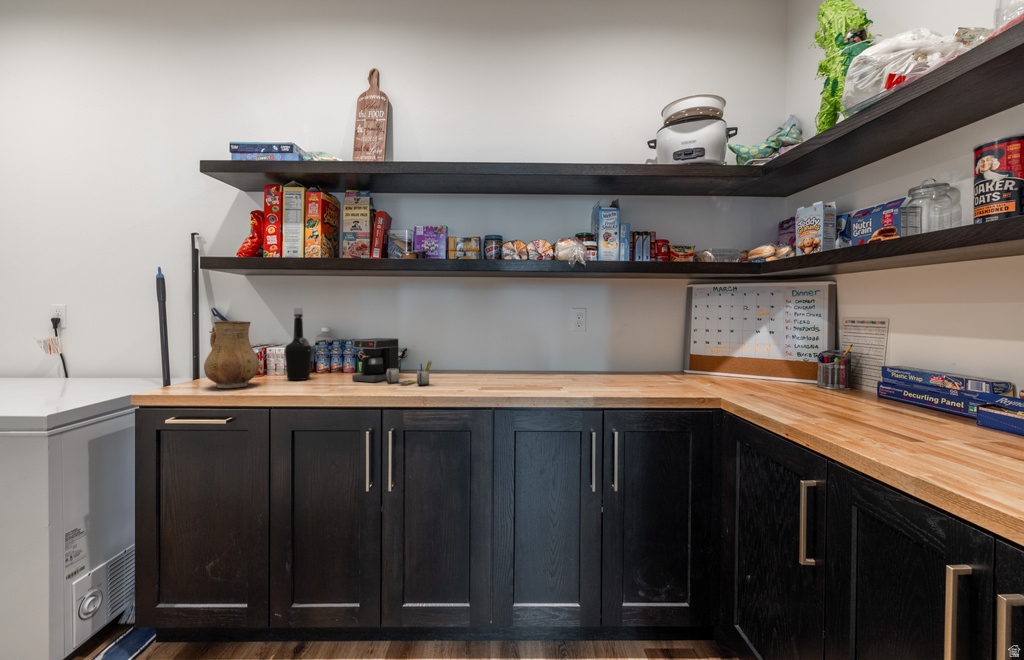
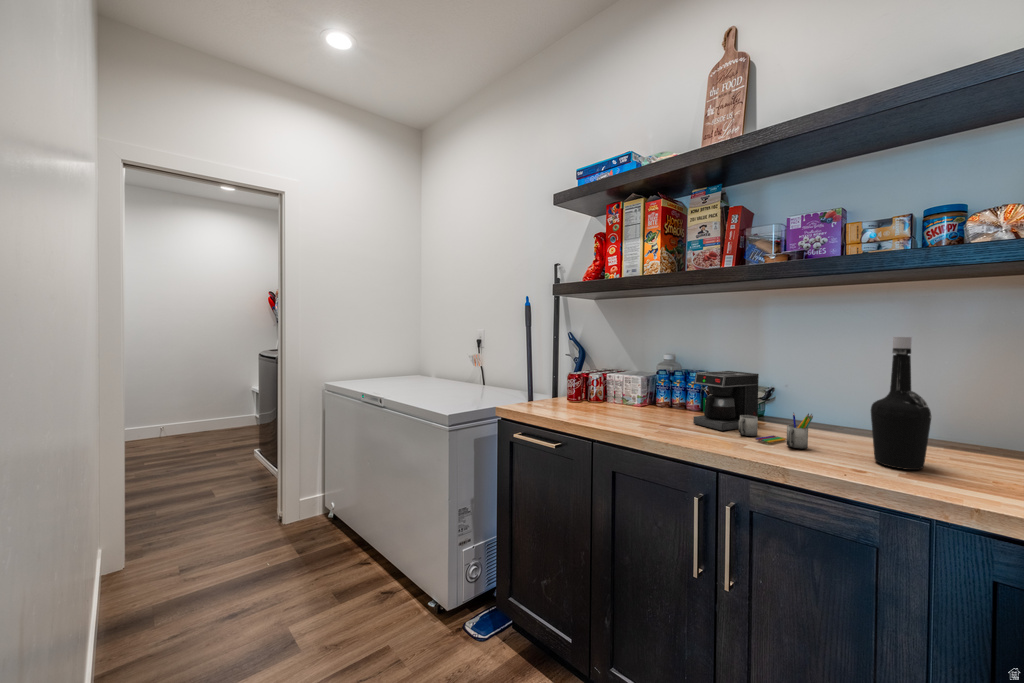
bottle: present [285,308,312,380] -> present [871,337,931,470]
ceramic pitcher: present [204,321,259,388] -> none [549,347,595,415]

